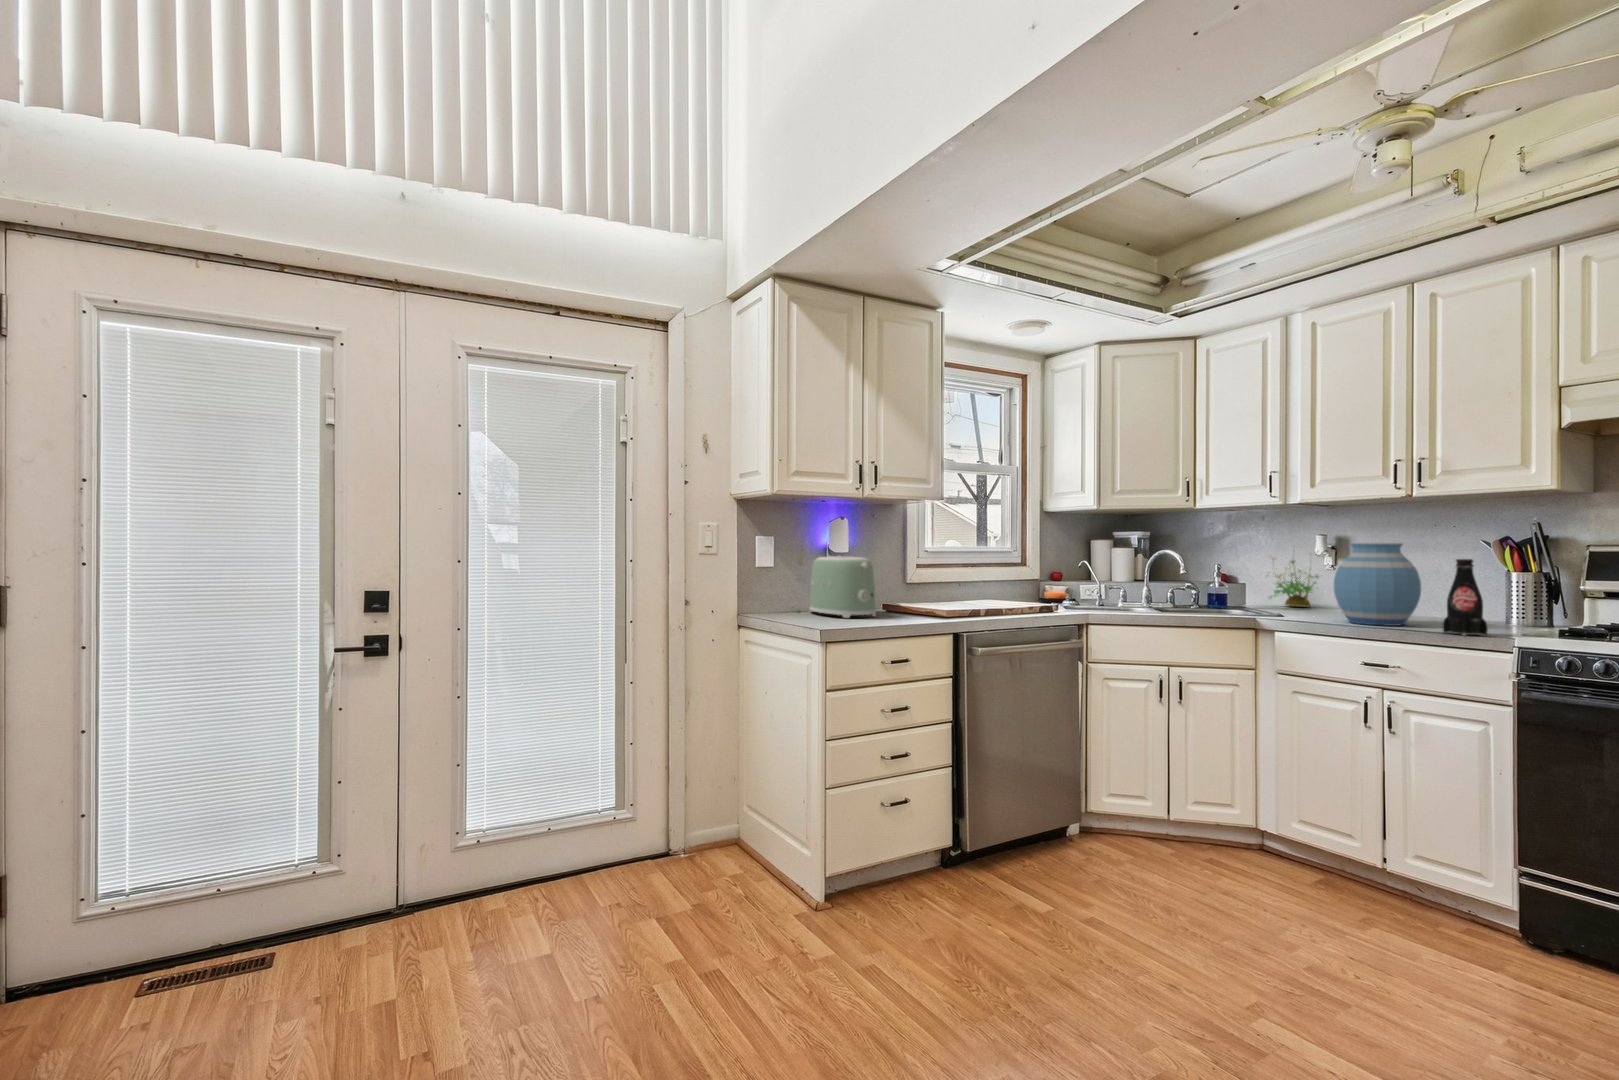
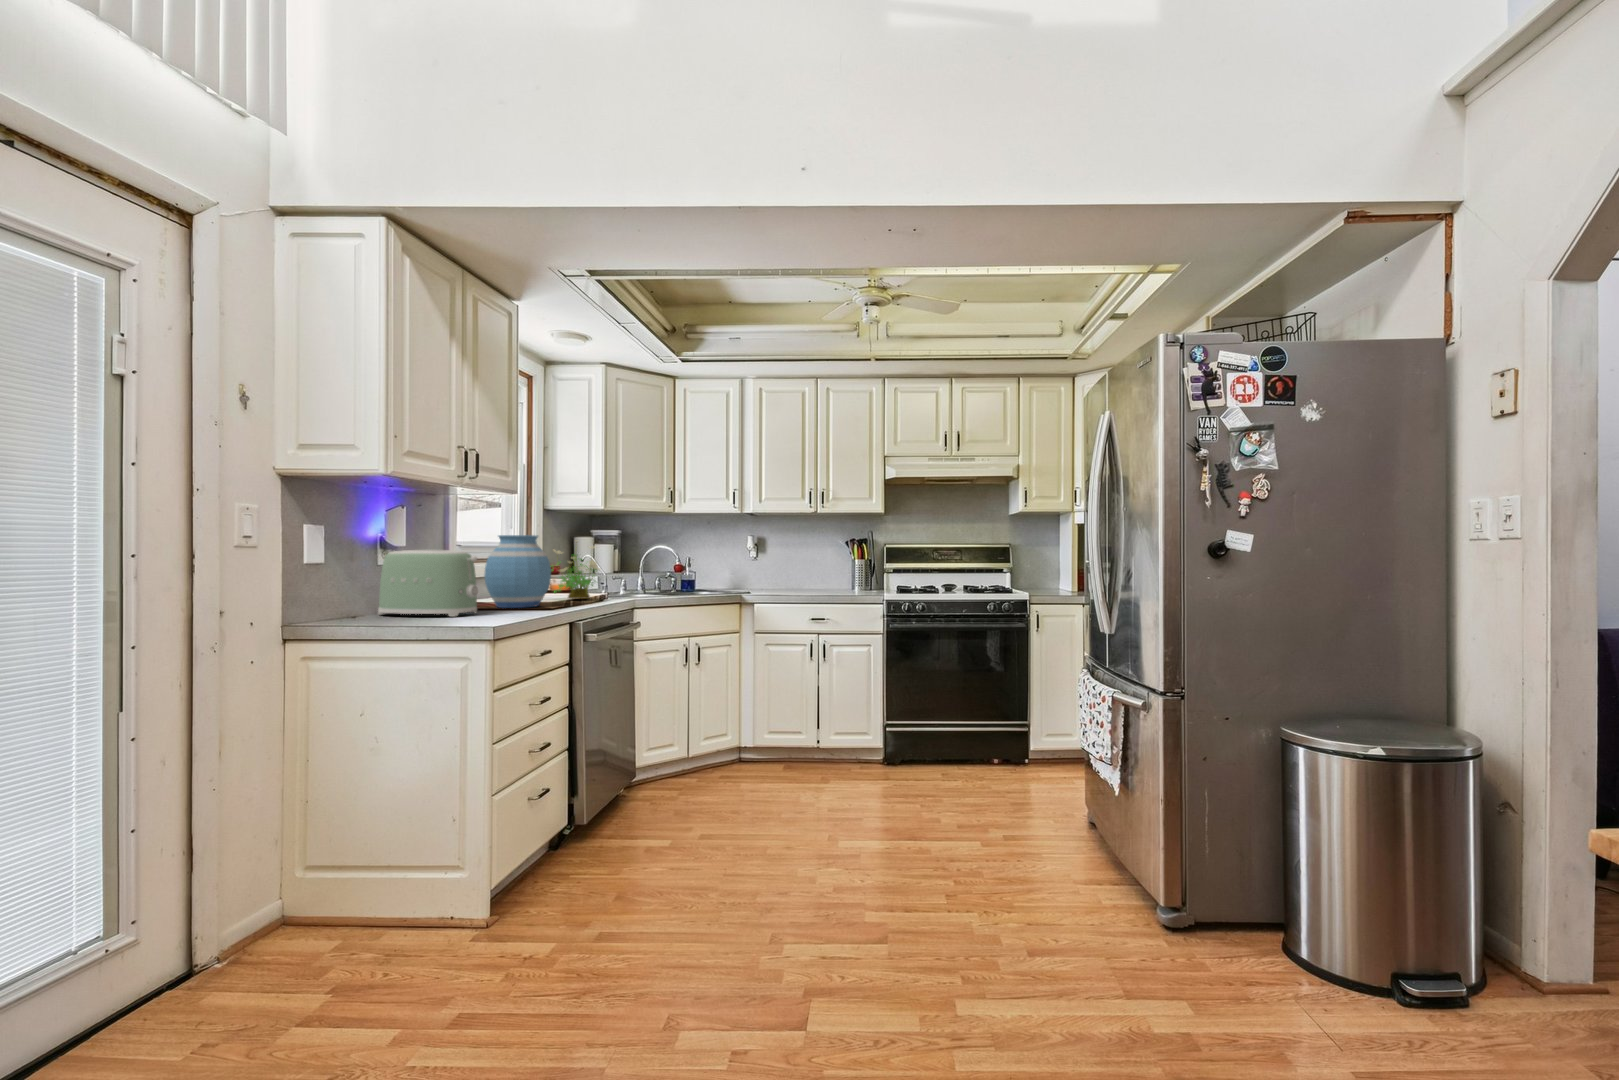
vase: present [1334,543,1421,626] -> present [484,535,551,608]
potted plant: present [1266,547,1319,607] -> present [551,540,599,599]
bottle: present [1443,559,1488,636] -> none [848,550,867,595]

